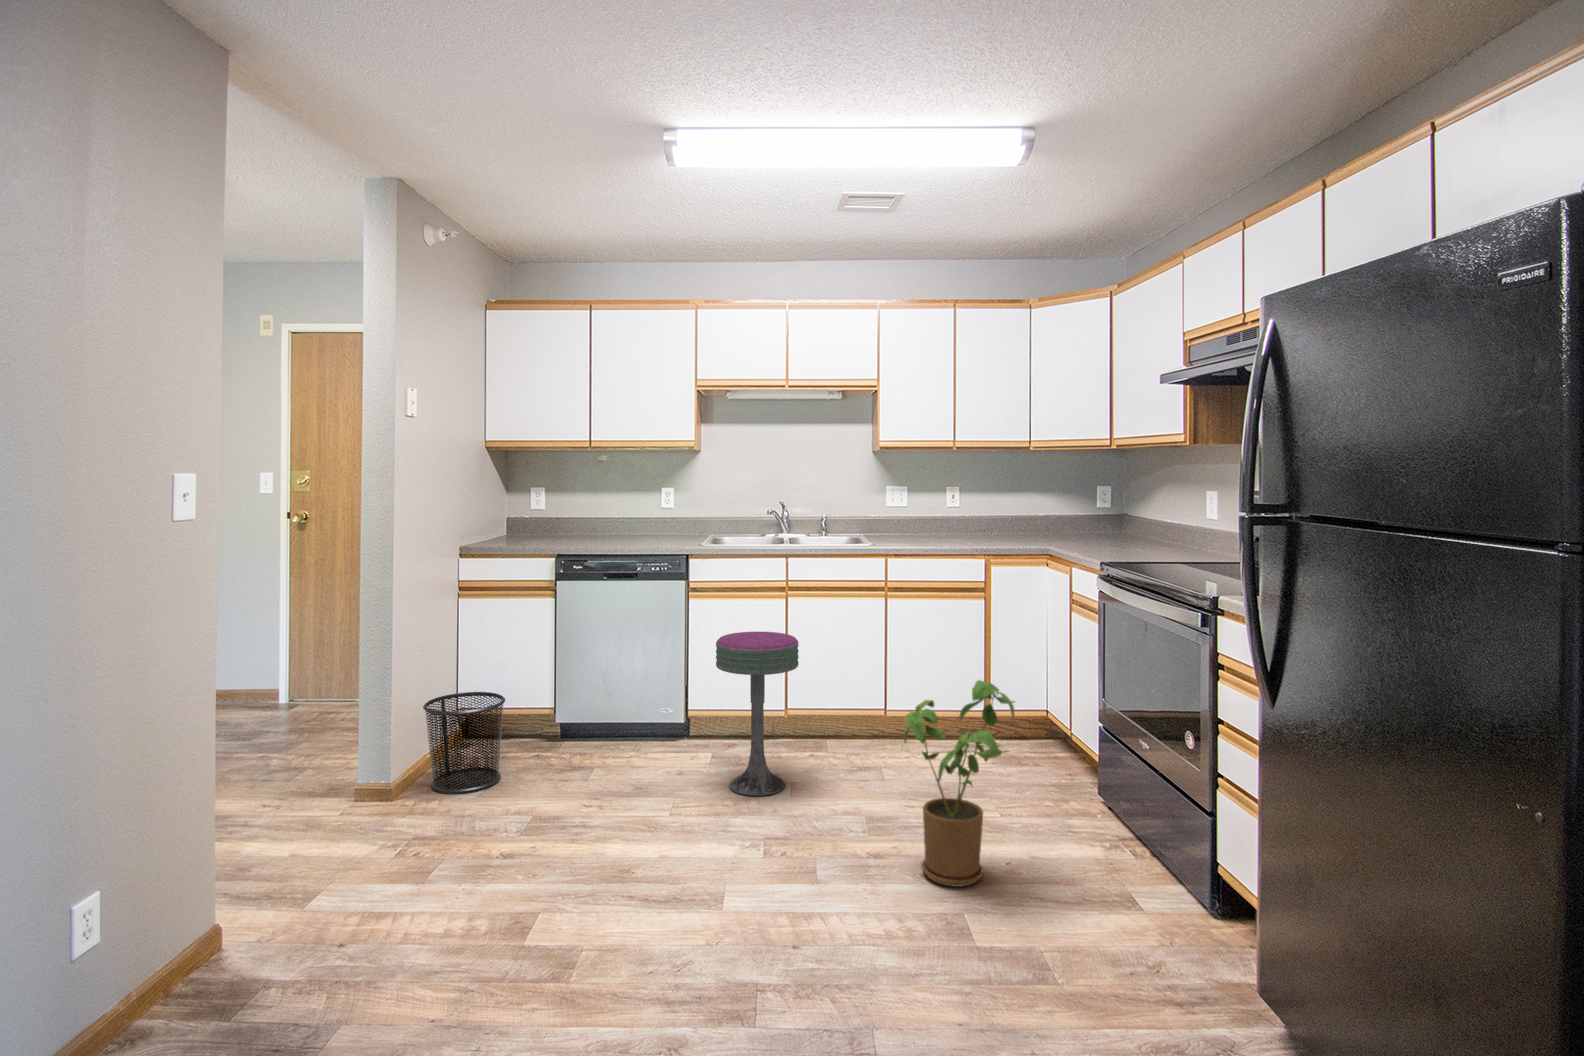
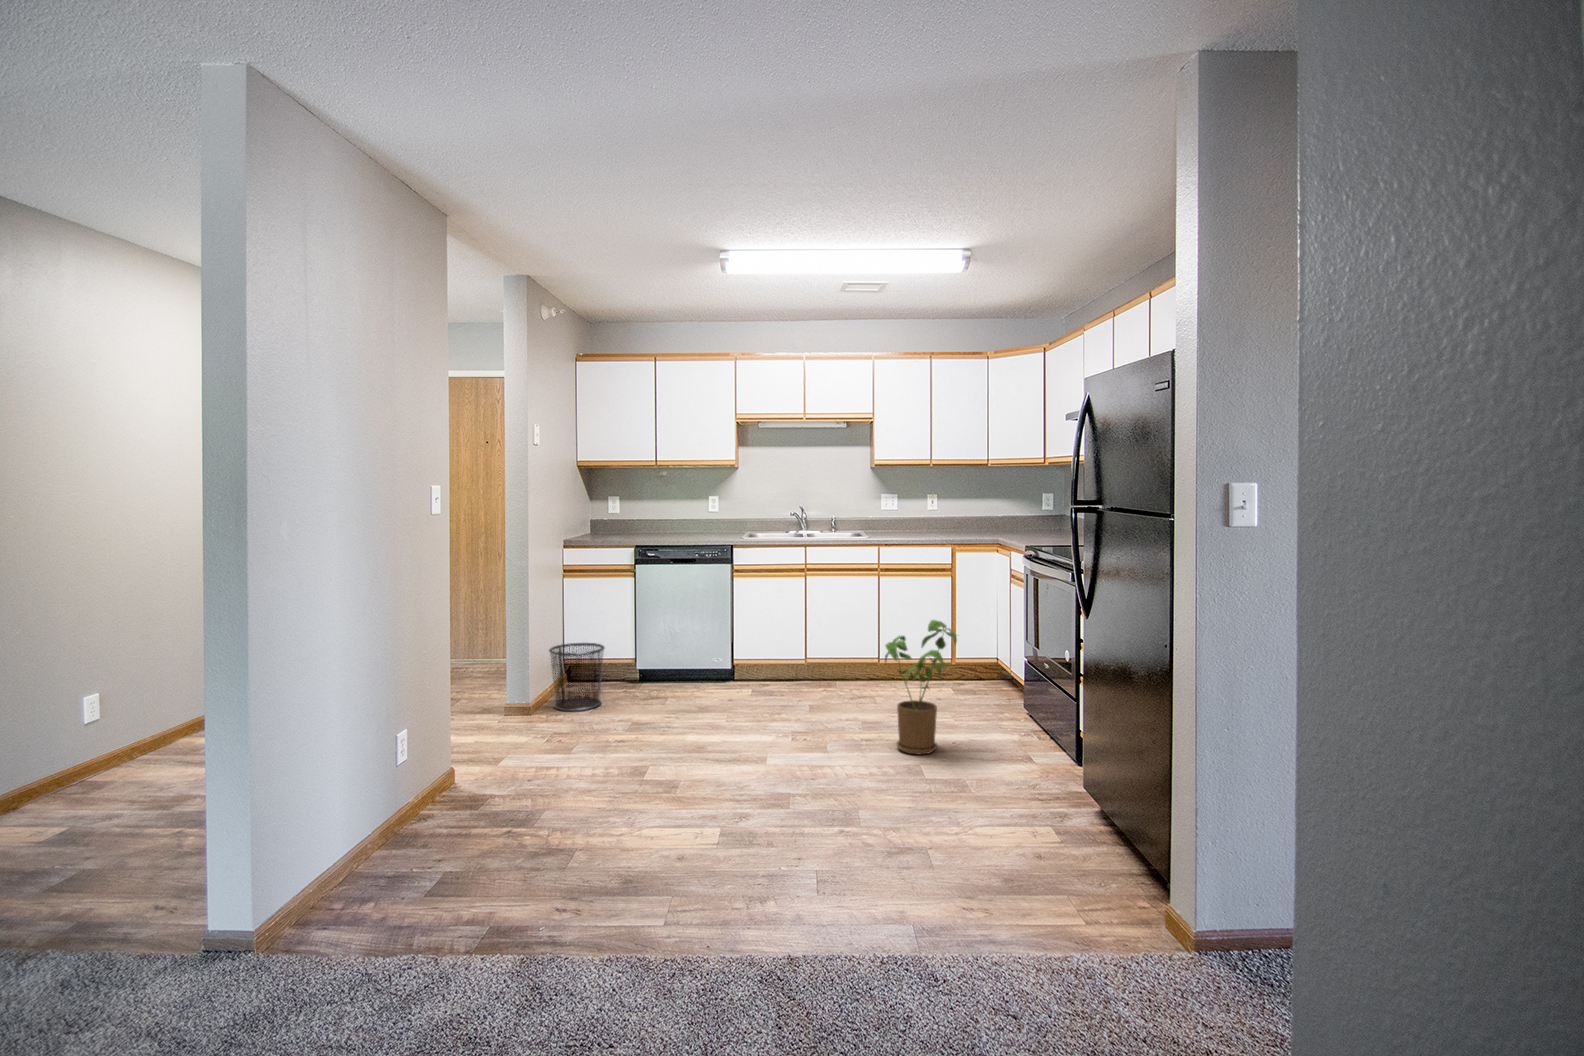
bar stool: present [716,632,799,796] -> none [755,598,814,712]

